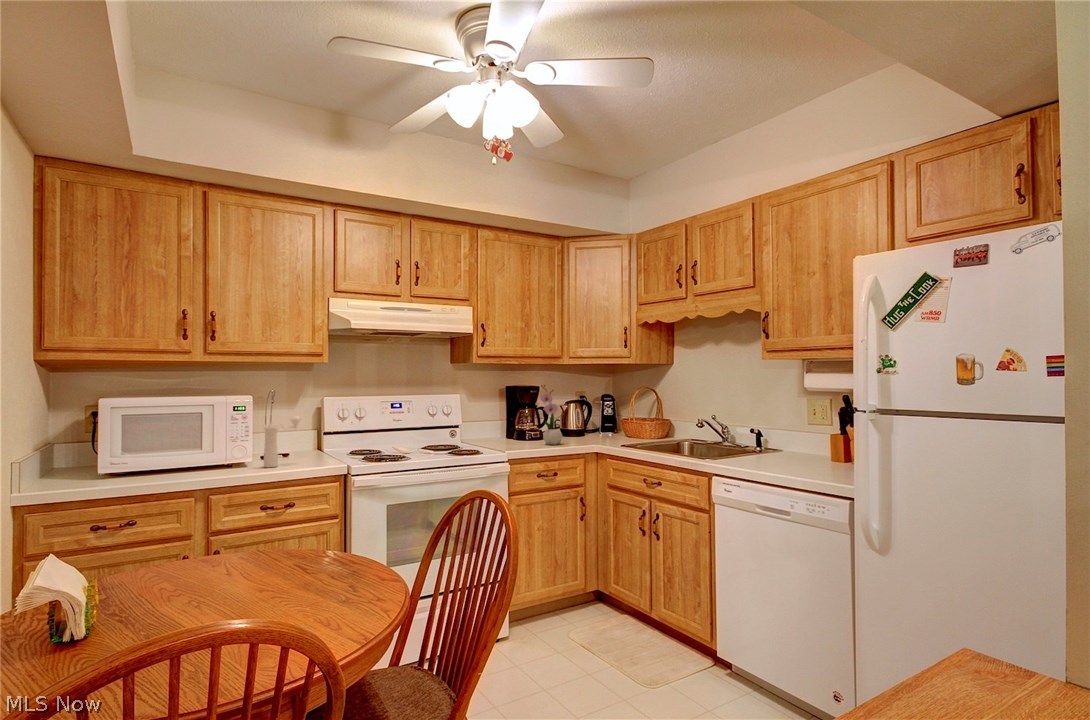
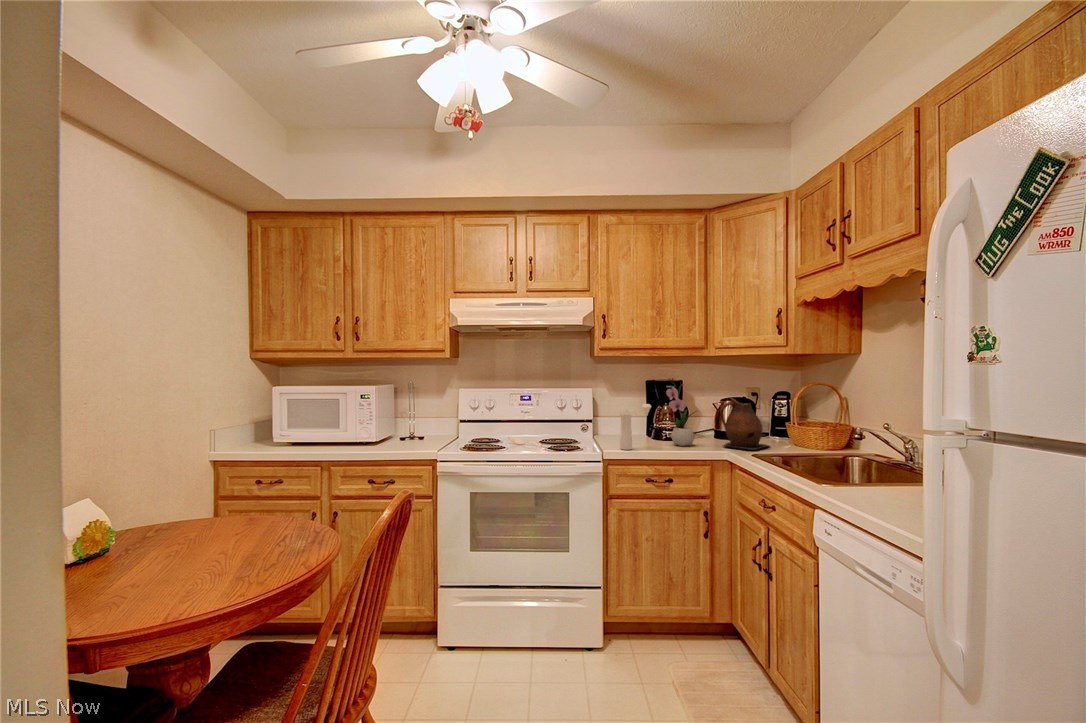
ceramic pitcher: none [581,400,617,443] -> present [720,397,770,450]
pepper mill: present [264,416,300,467] -> present [620,404,651,450]

